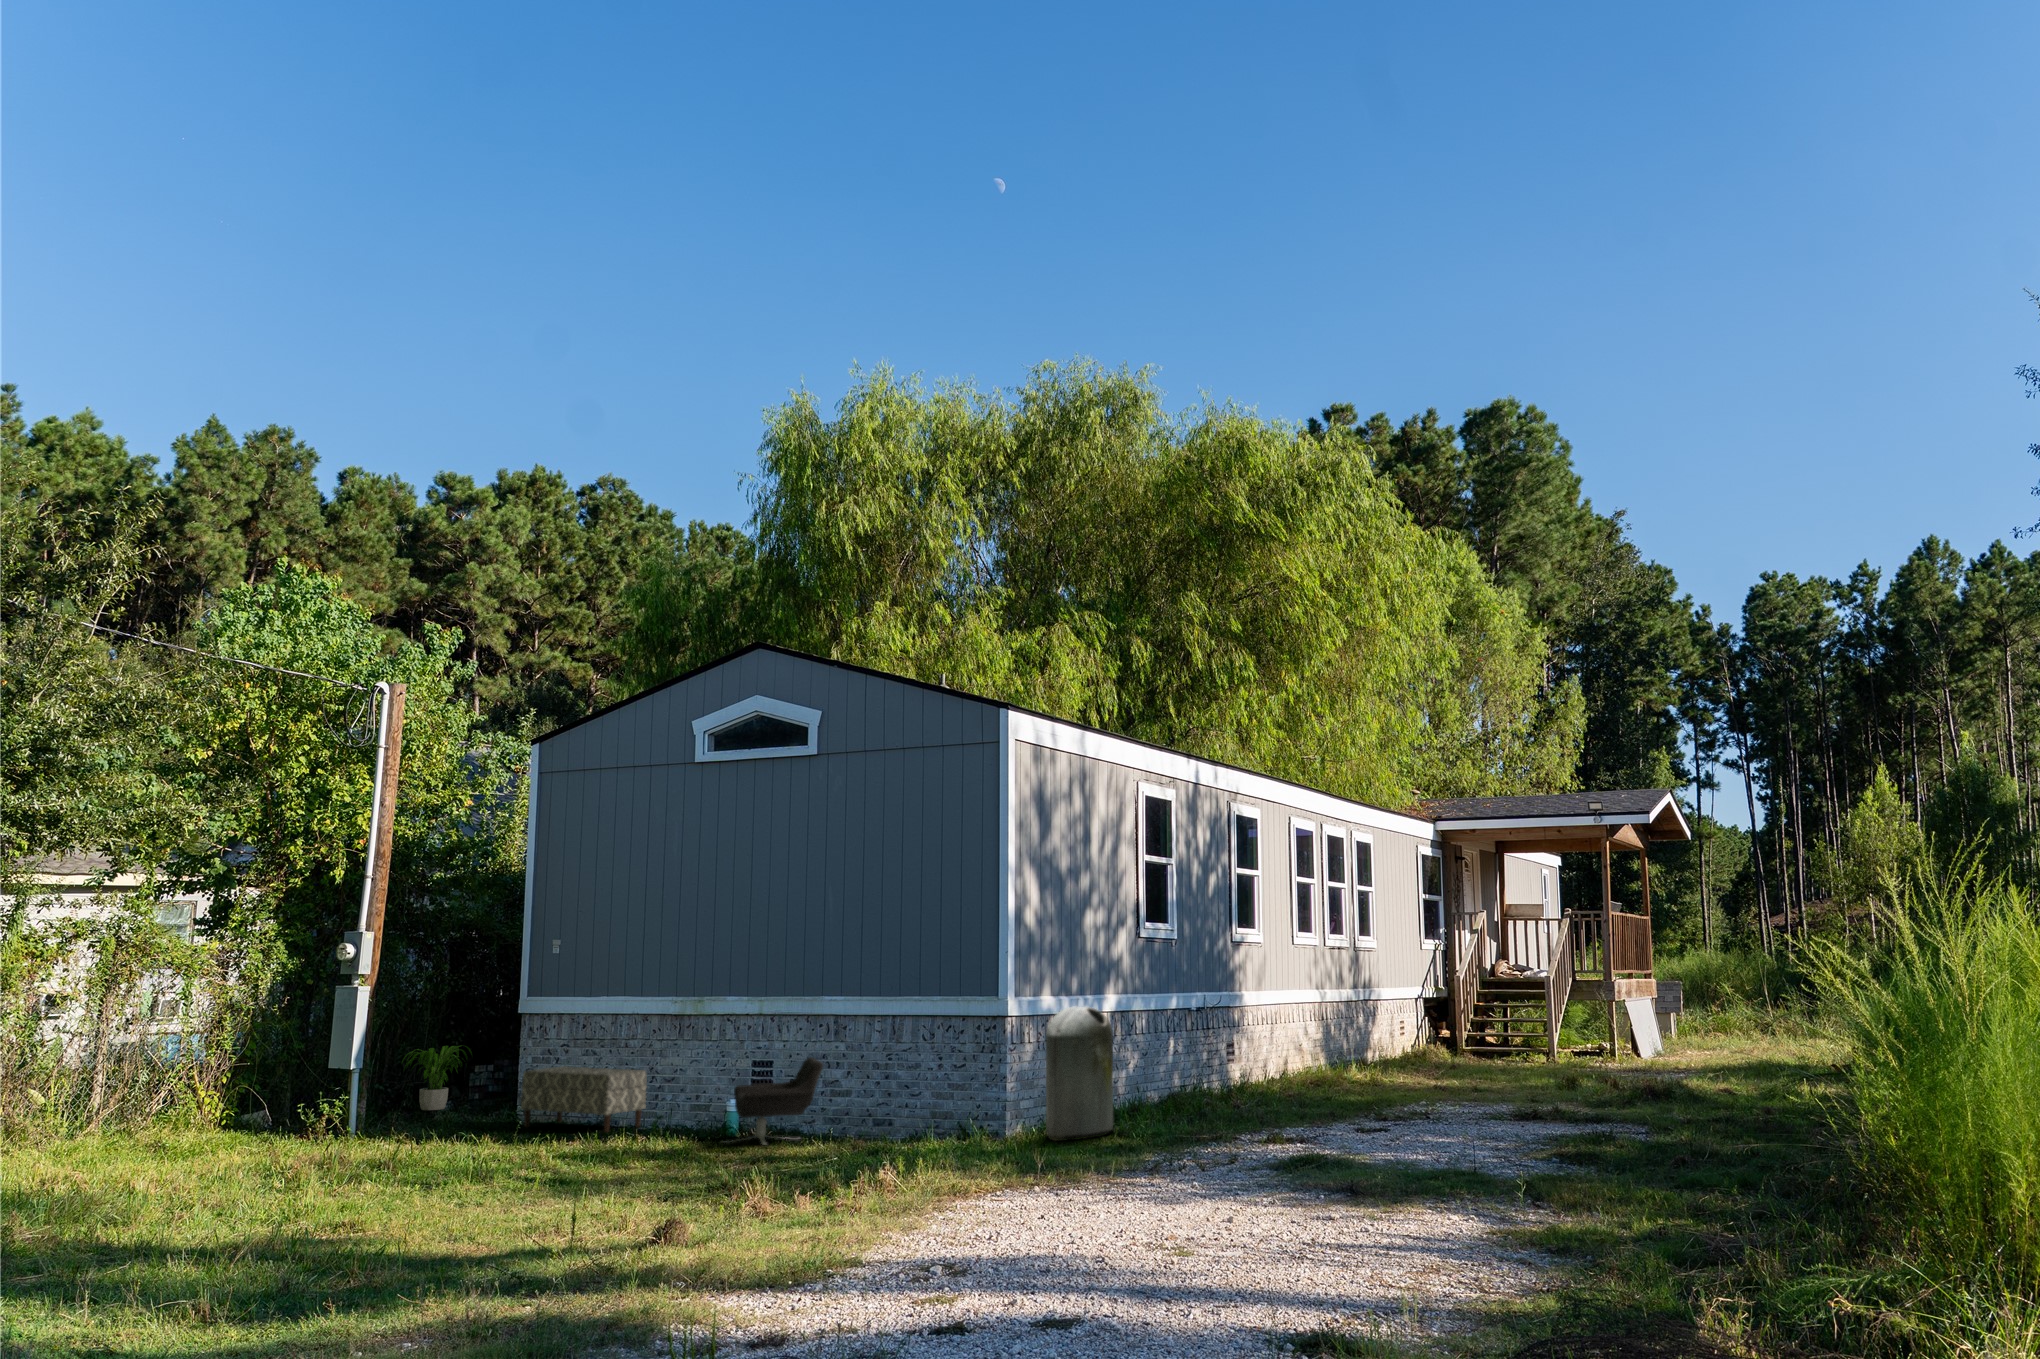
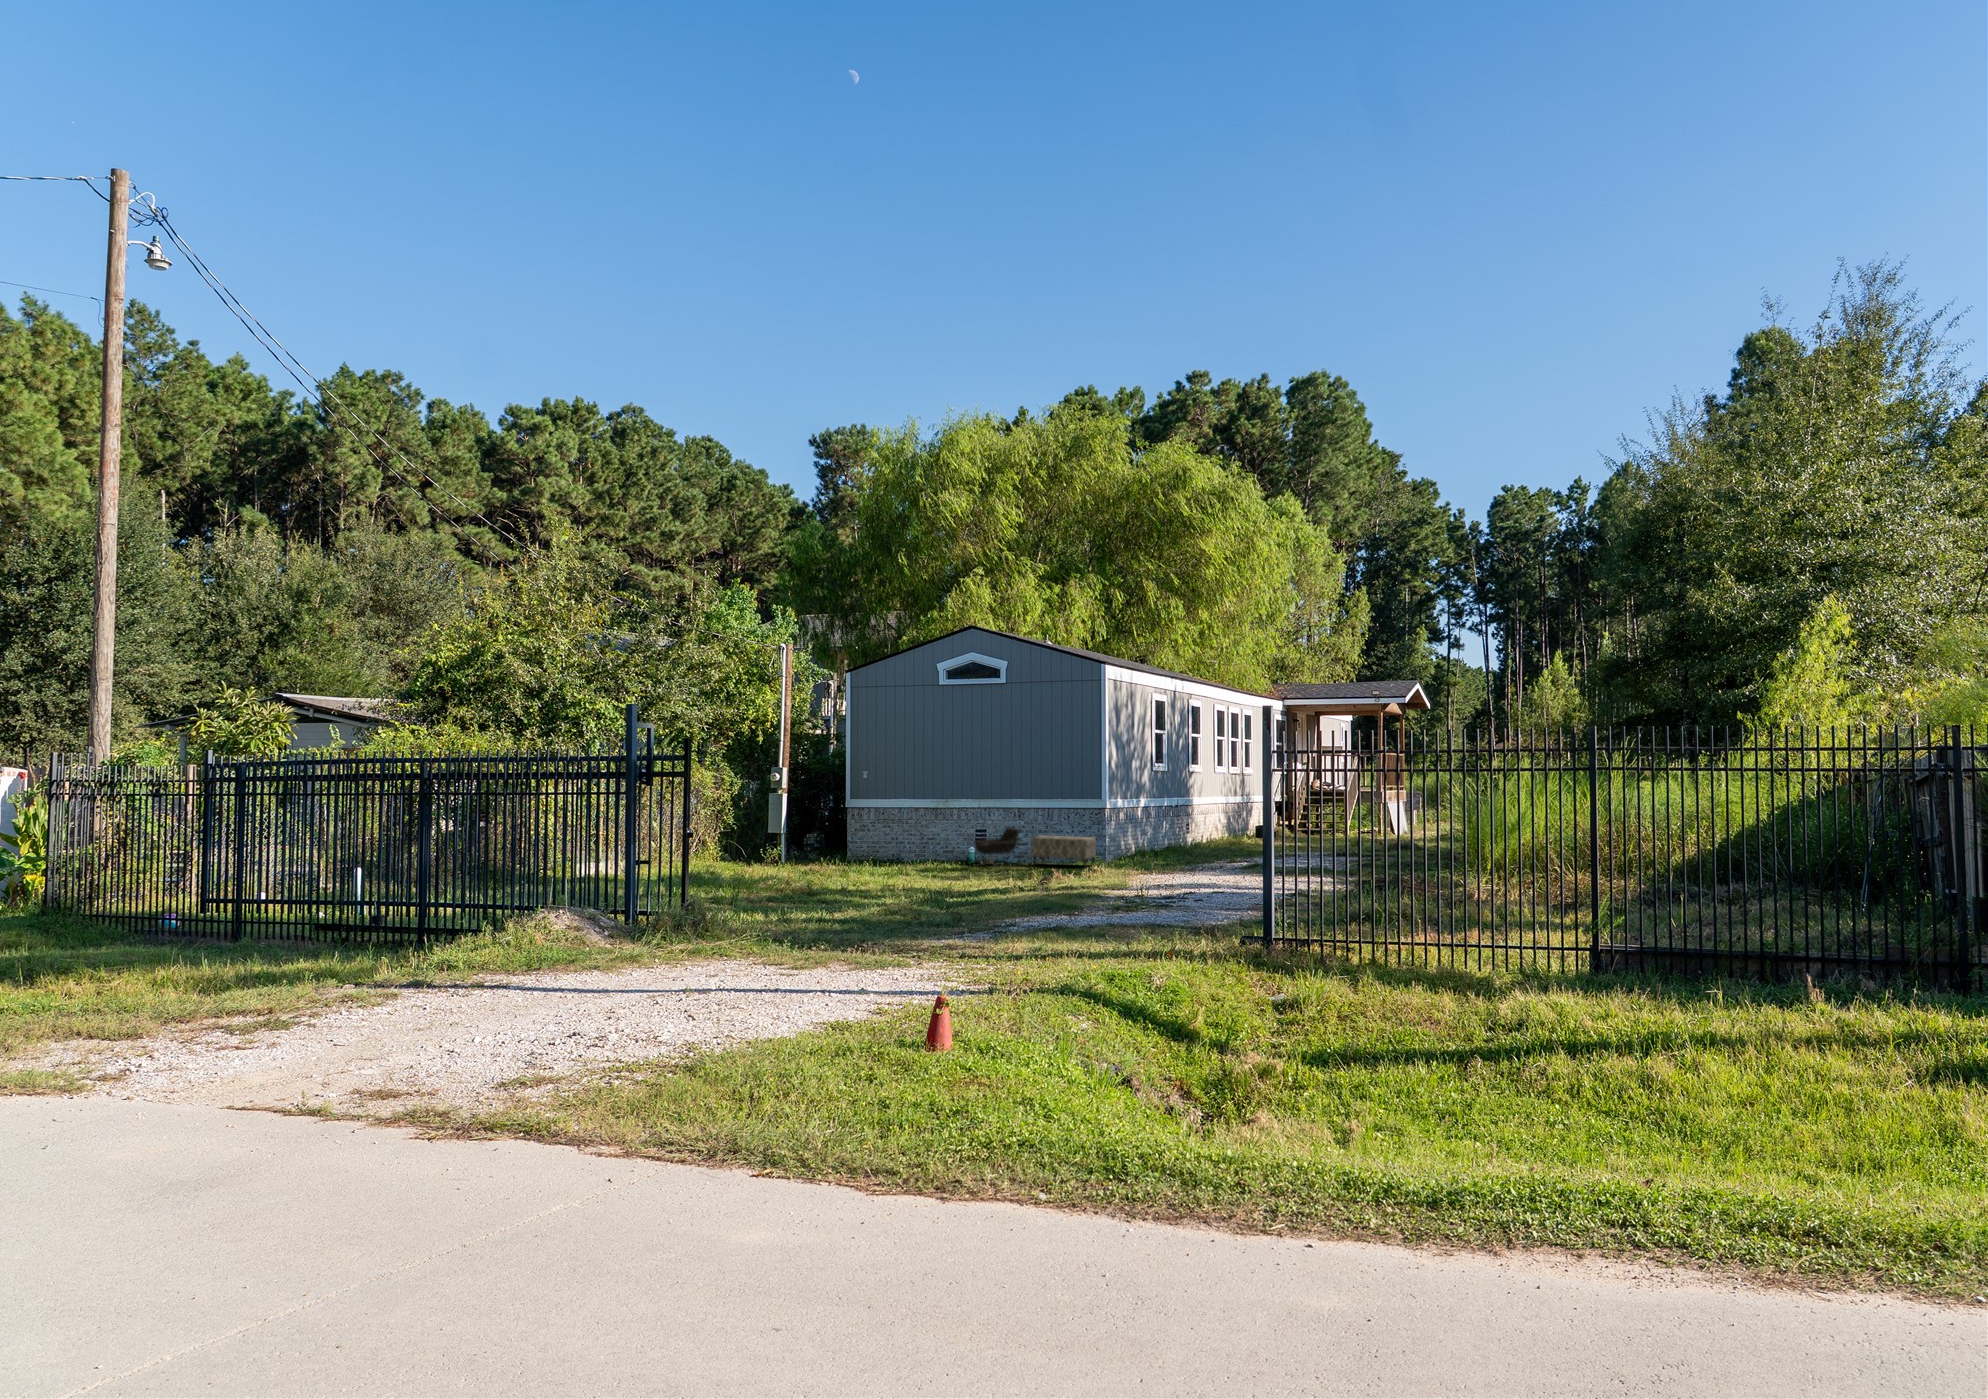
trash can: present [1046,1006,1113,1141] -> none [1122,805,1152,865]
potted plant: present [401,1046,472,1110] -> none [769,823,802,855]
bench: present [521,1066,647,1132] -> present [1031,835,1096,866]

